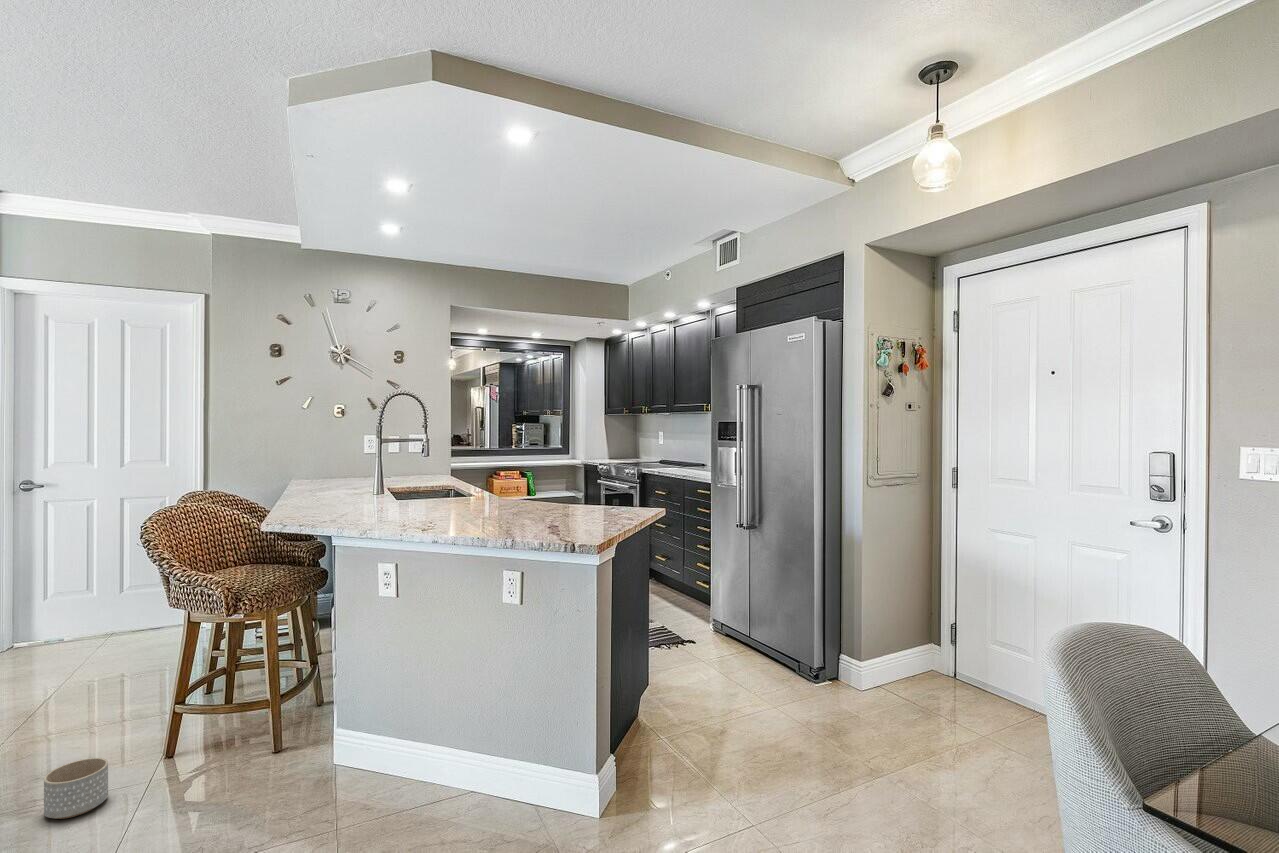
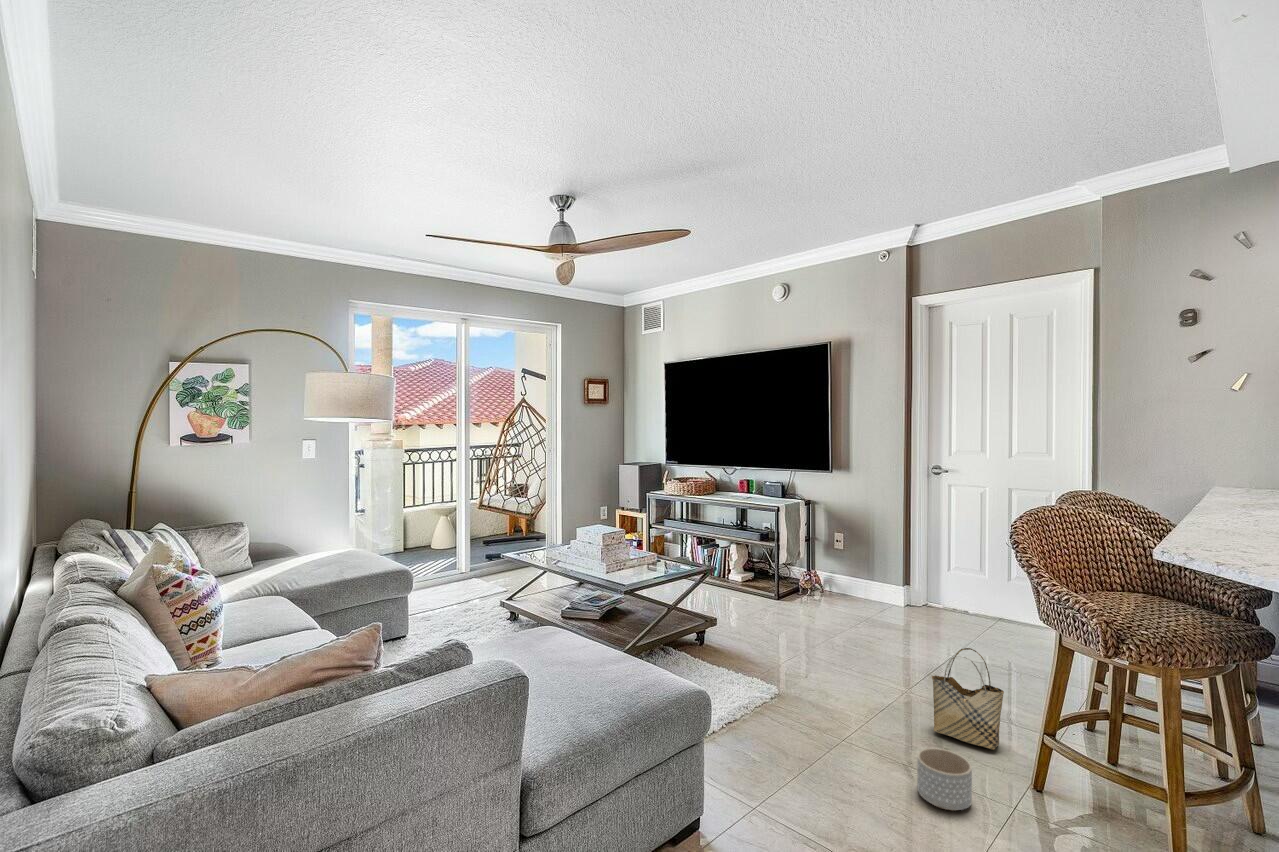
woven basket: none [48,659,133,759] -> present [932,648,1004,749]

